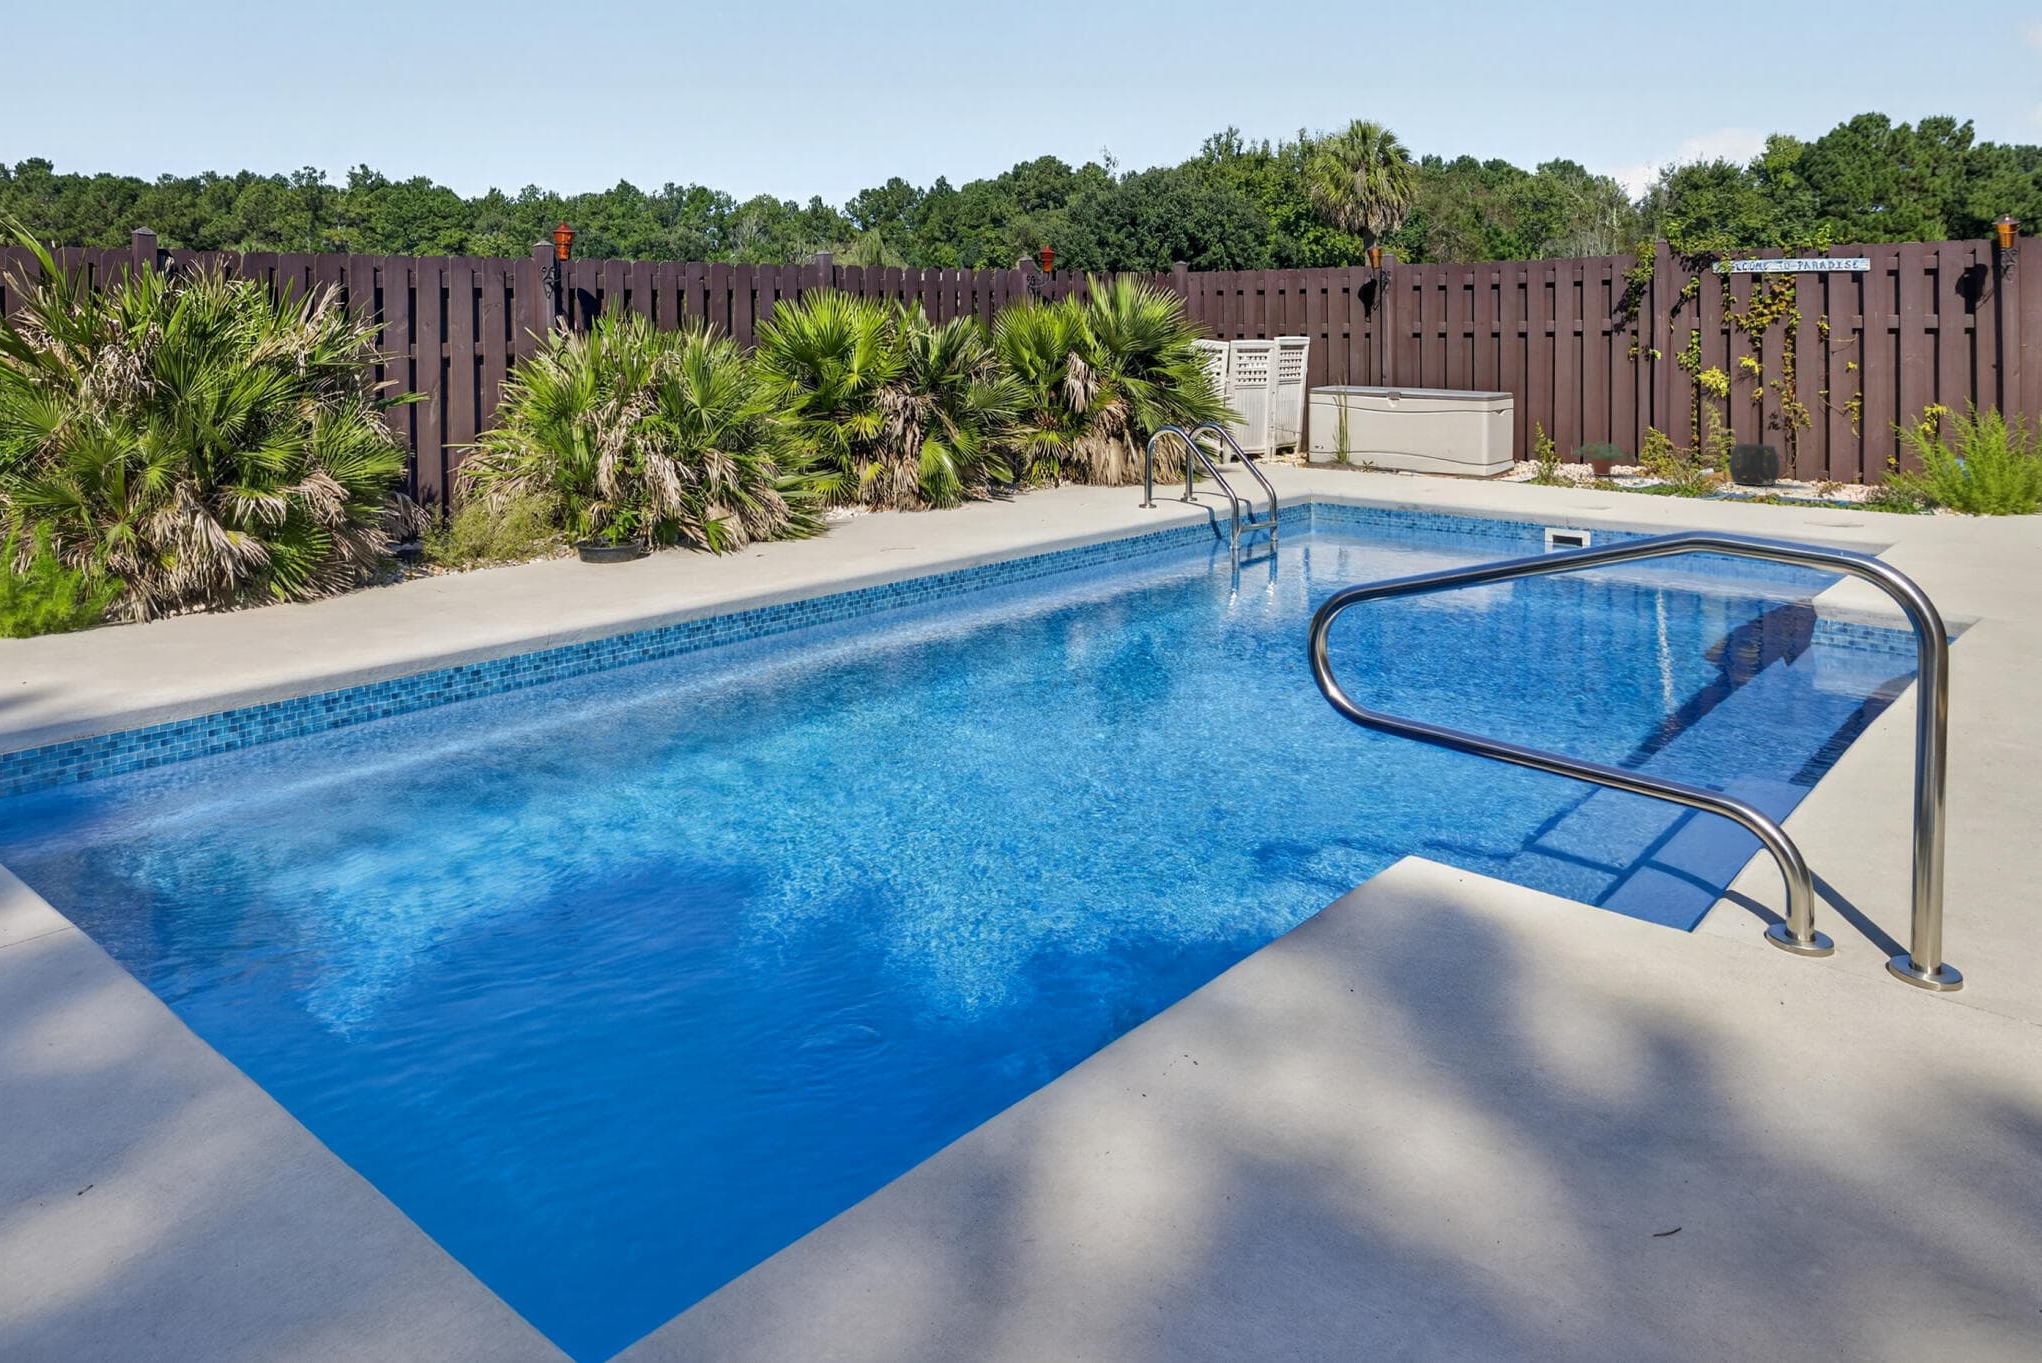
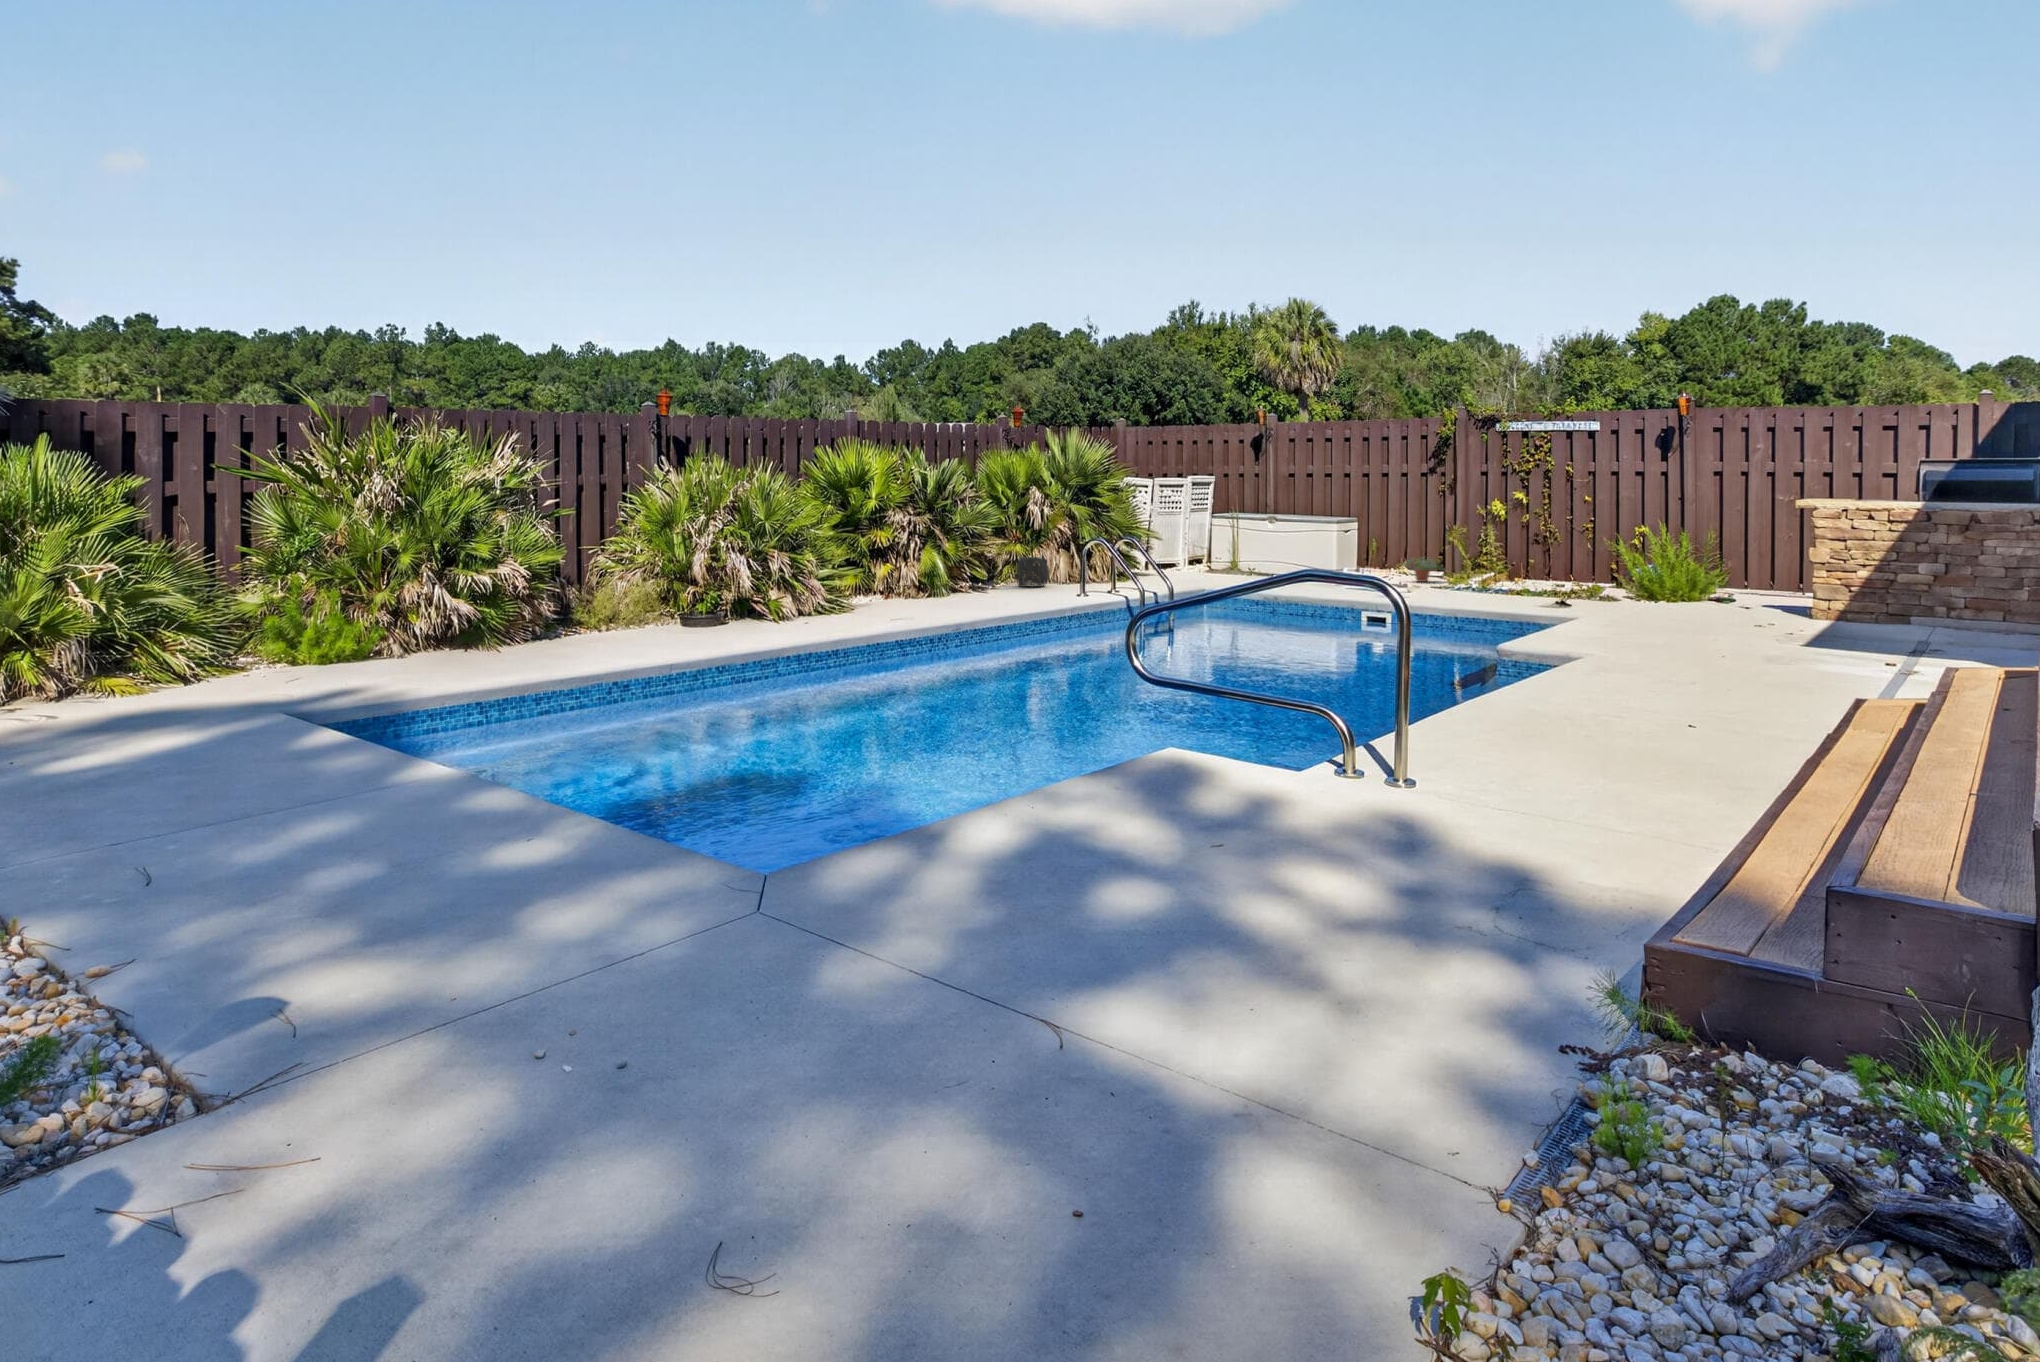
woven basket: present [1729,444,1780,486] -> present [1016,557,1049,587]

